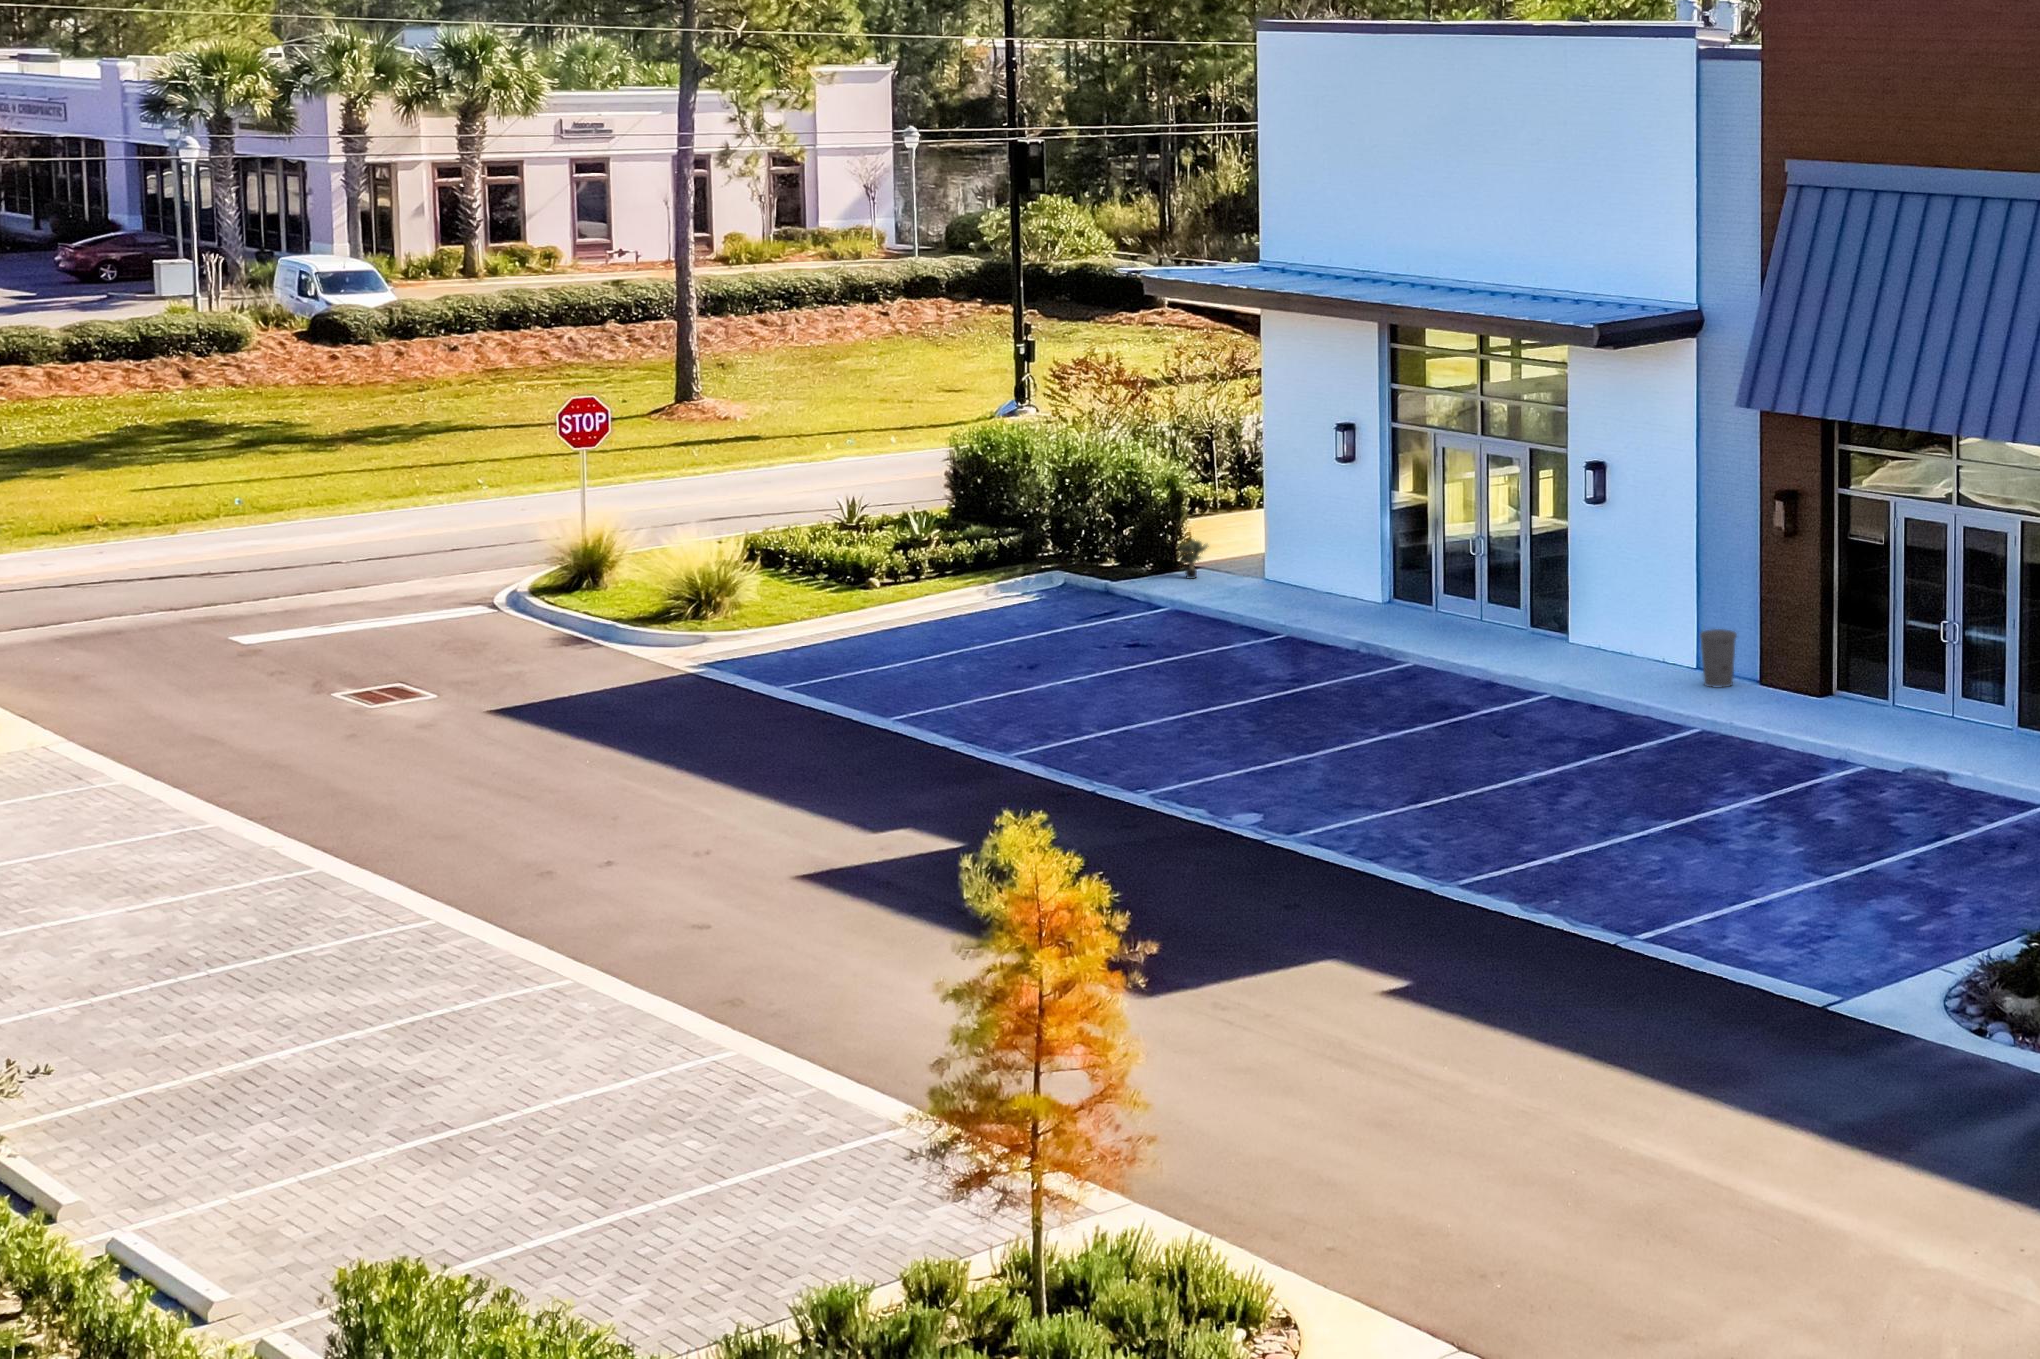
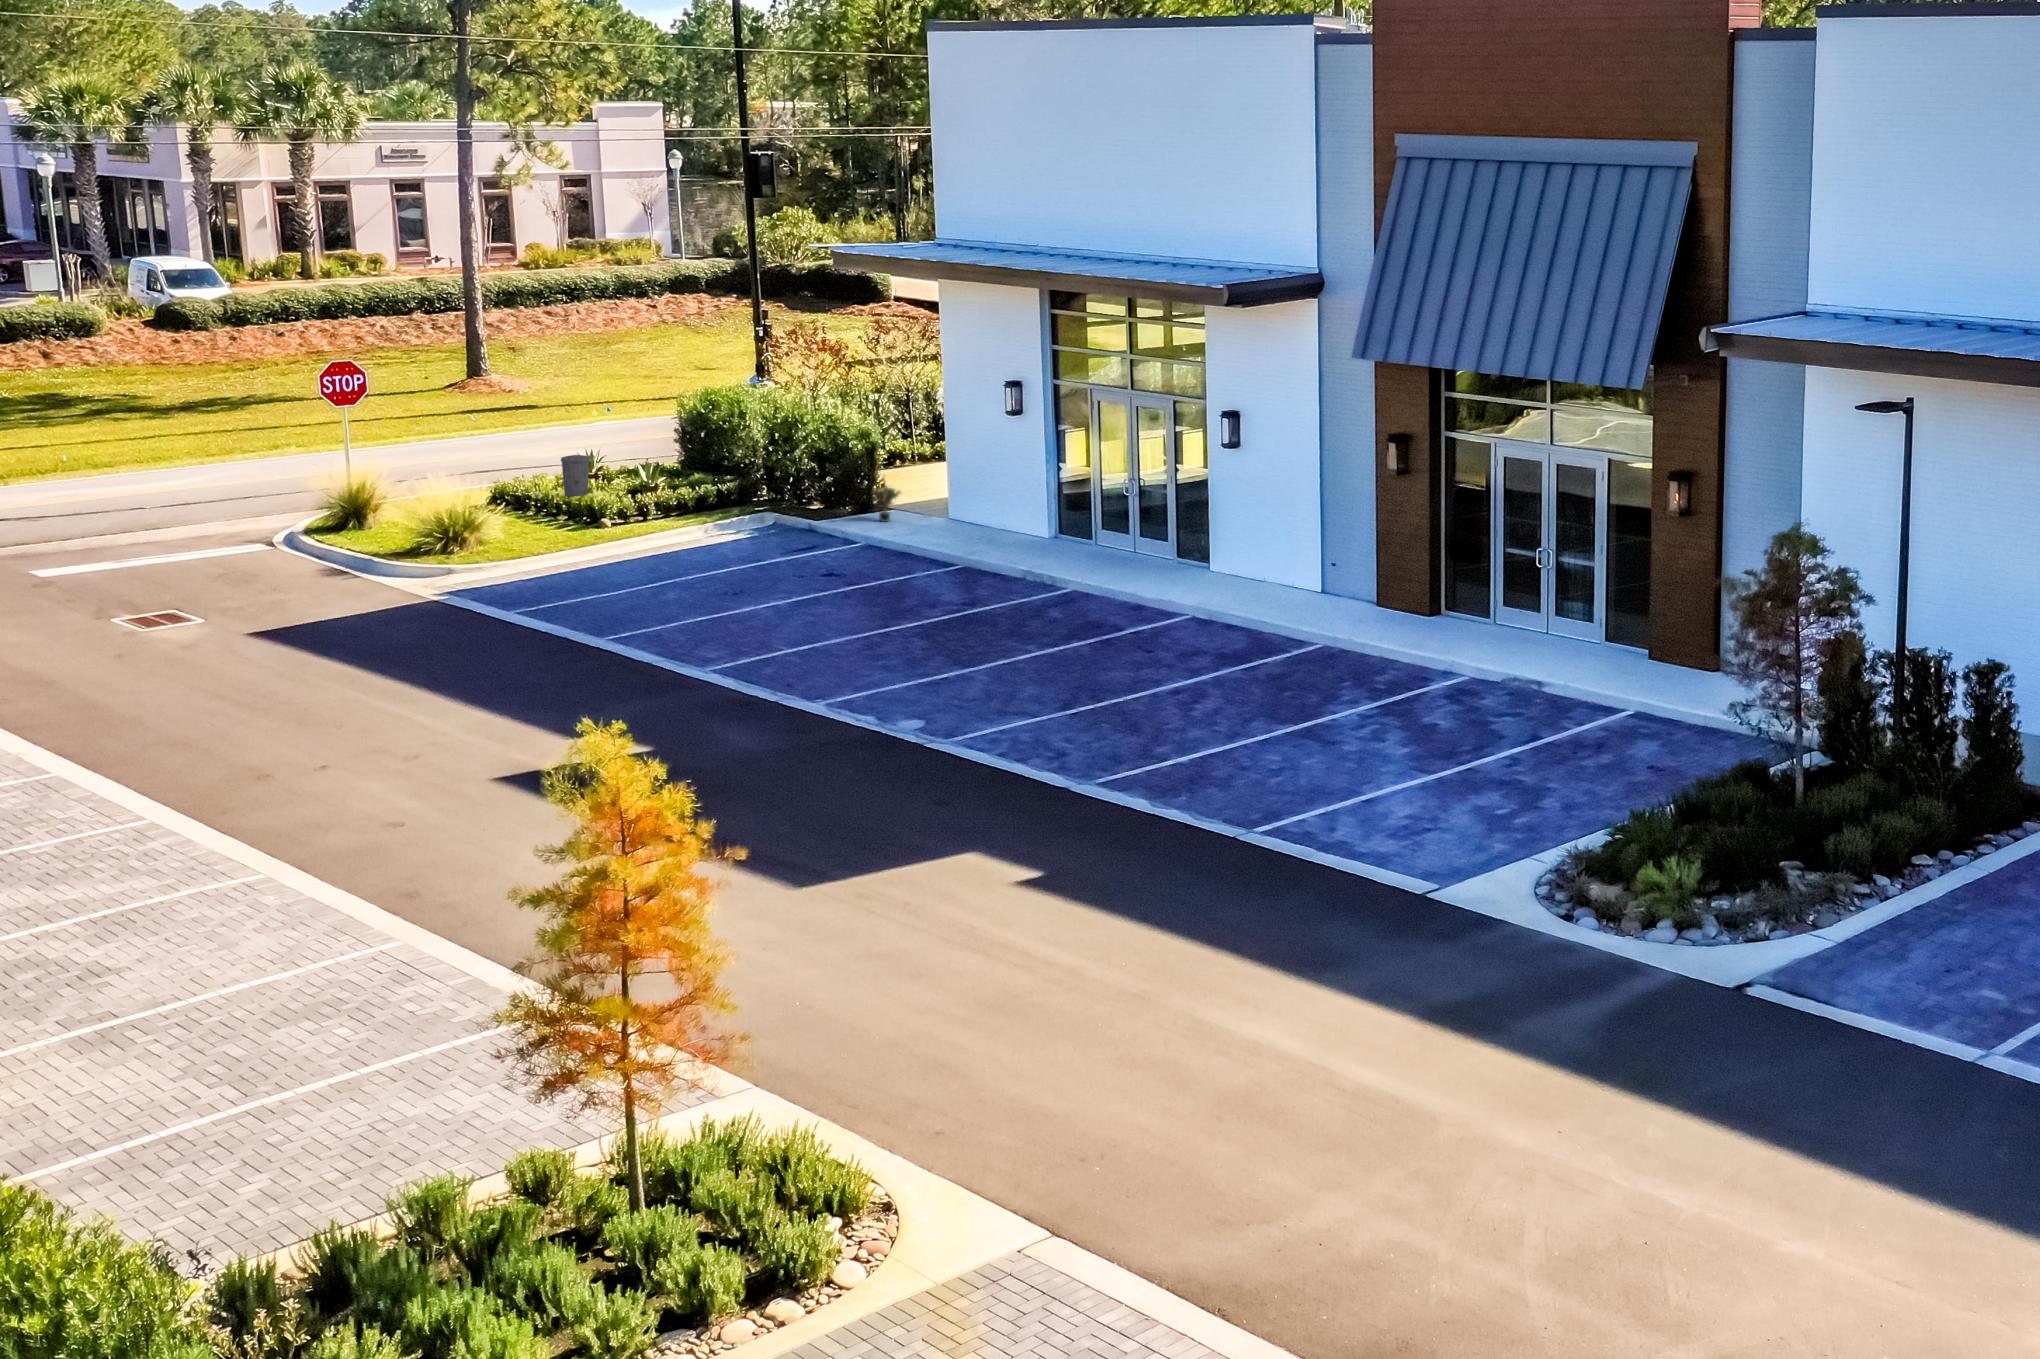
trash can: present [1700,629,1737,687] -> present [561,455,590,497]

